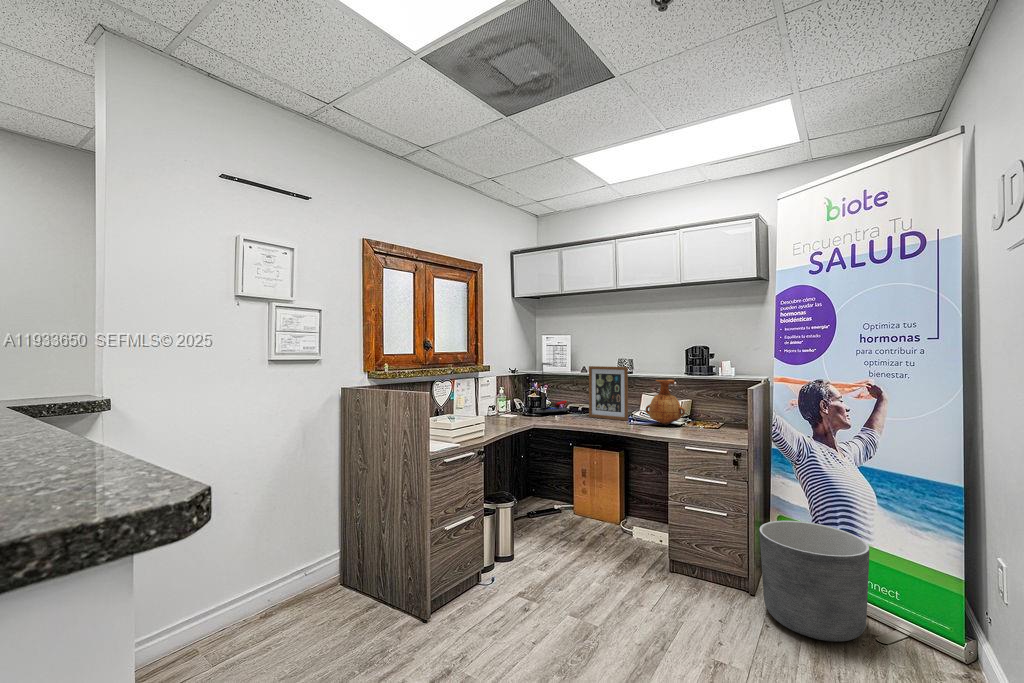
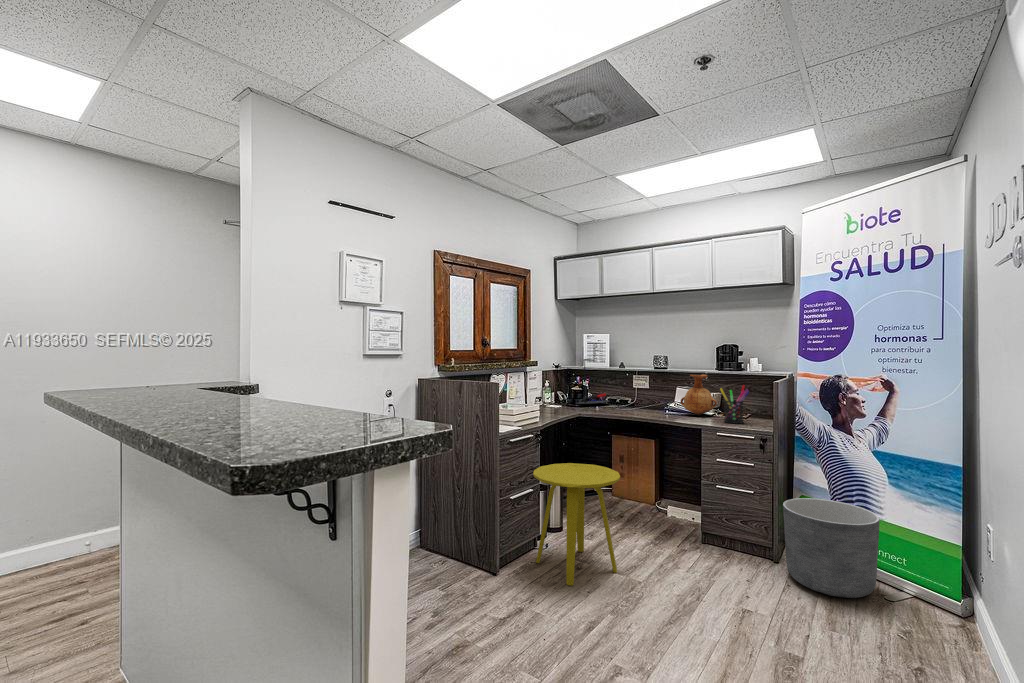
picture frame: present [589,366,628,421] -> none [628,362,664,412]
pen holder: none [688,392,720,435] -> present [720,385,749,424]
side table: none [472,484,574,634] -> present [533,463,620,586]

